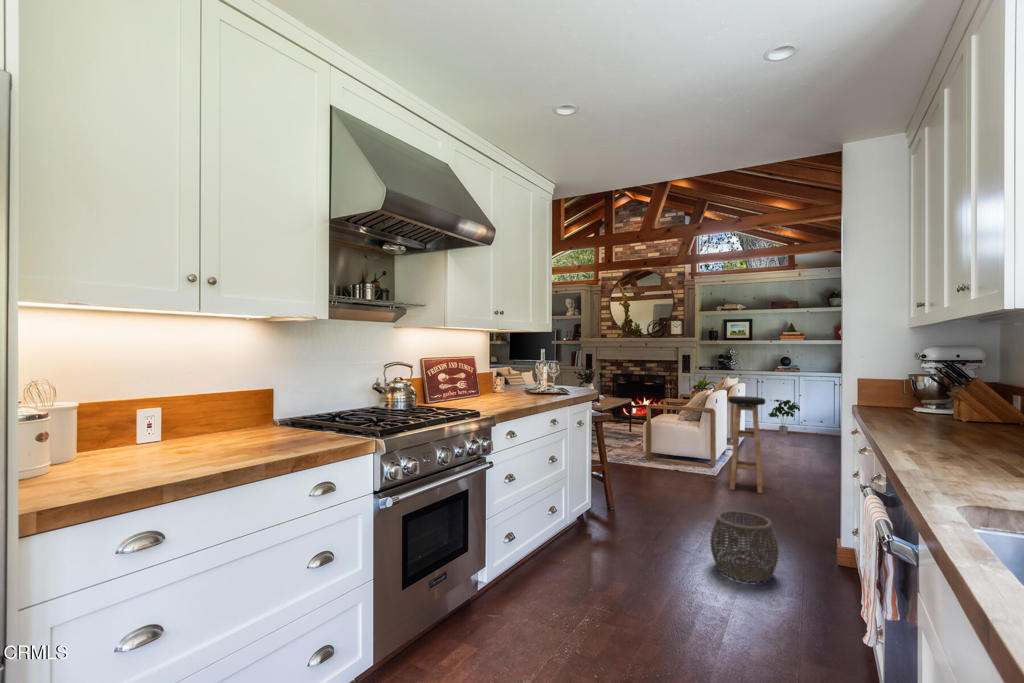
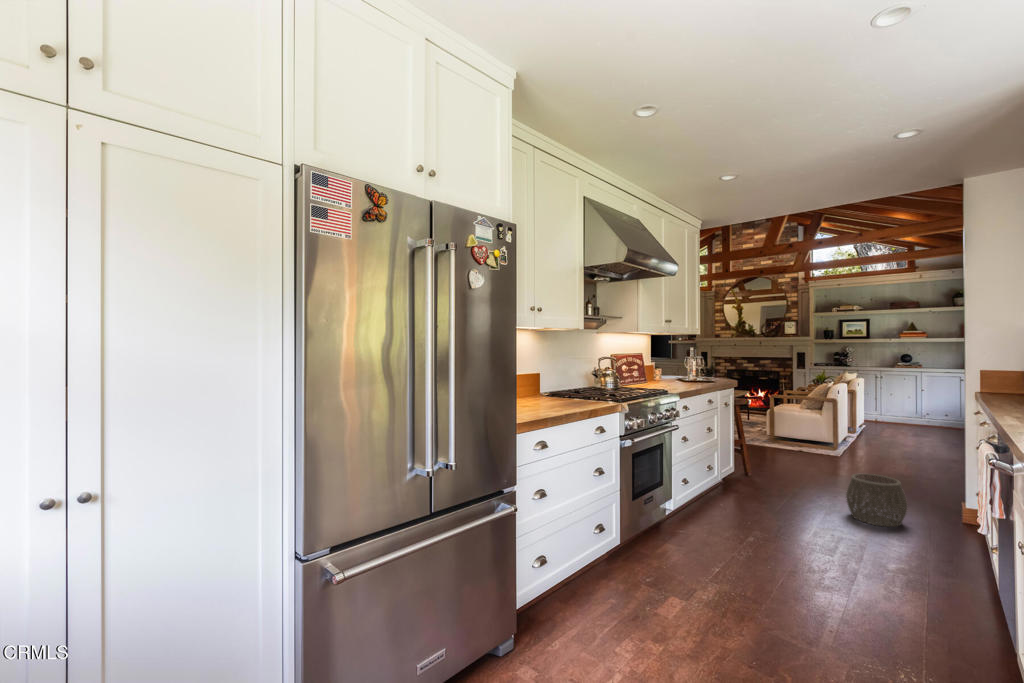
bar stool: present [728,396,765,493] -> none [853,388,889,471]
potted plant: present [768,400,800,435] -> none [887,394,922,427]

